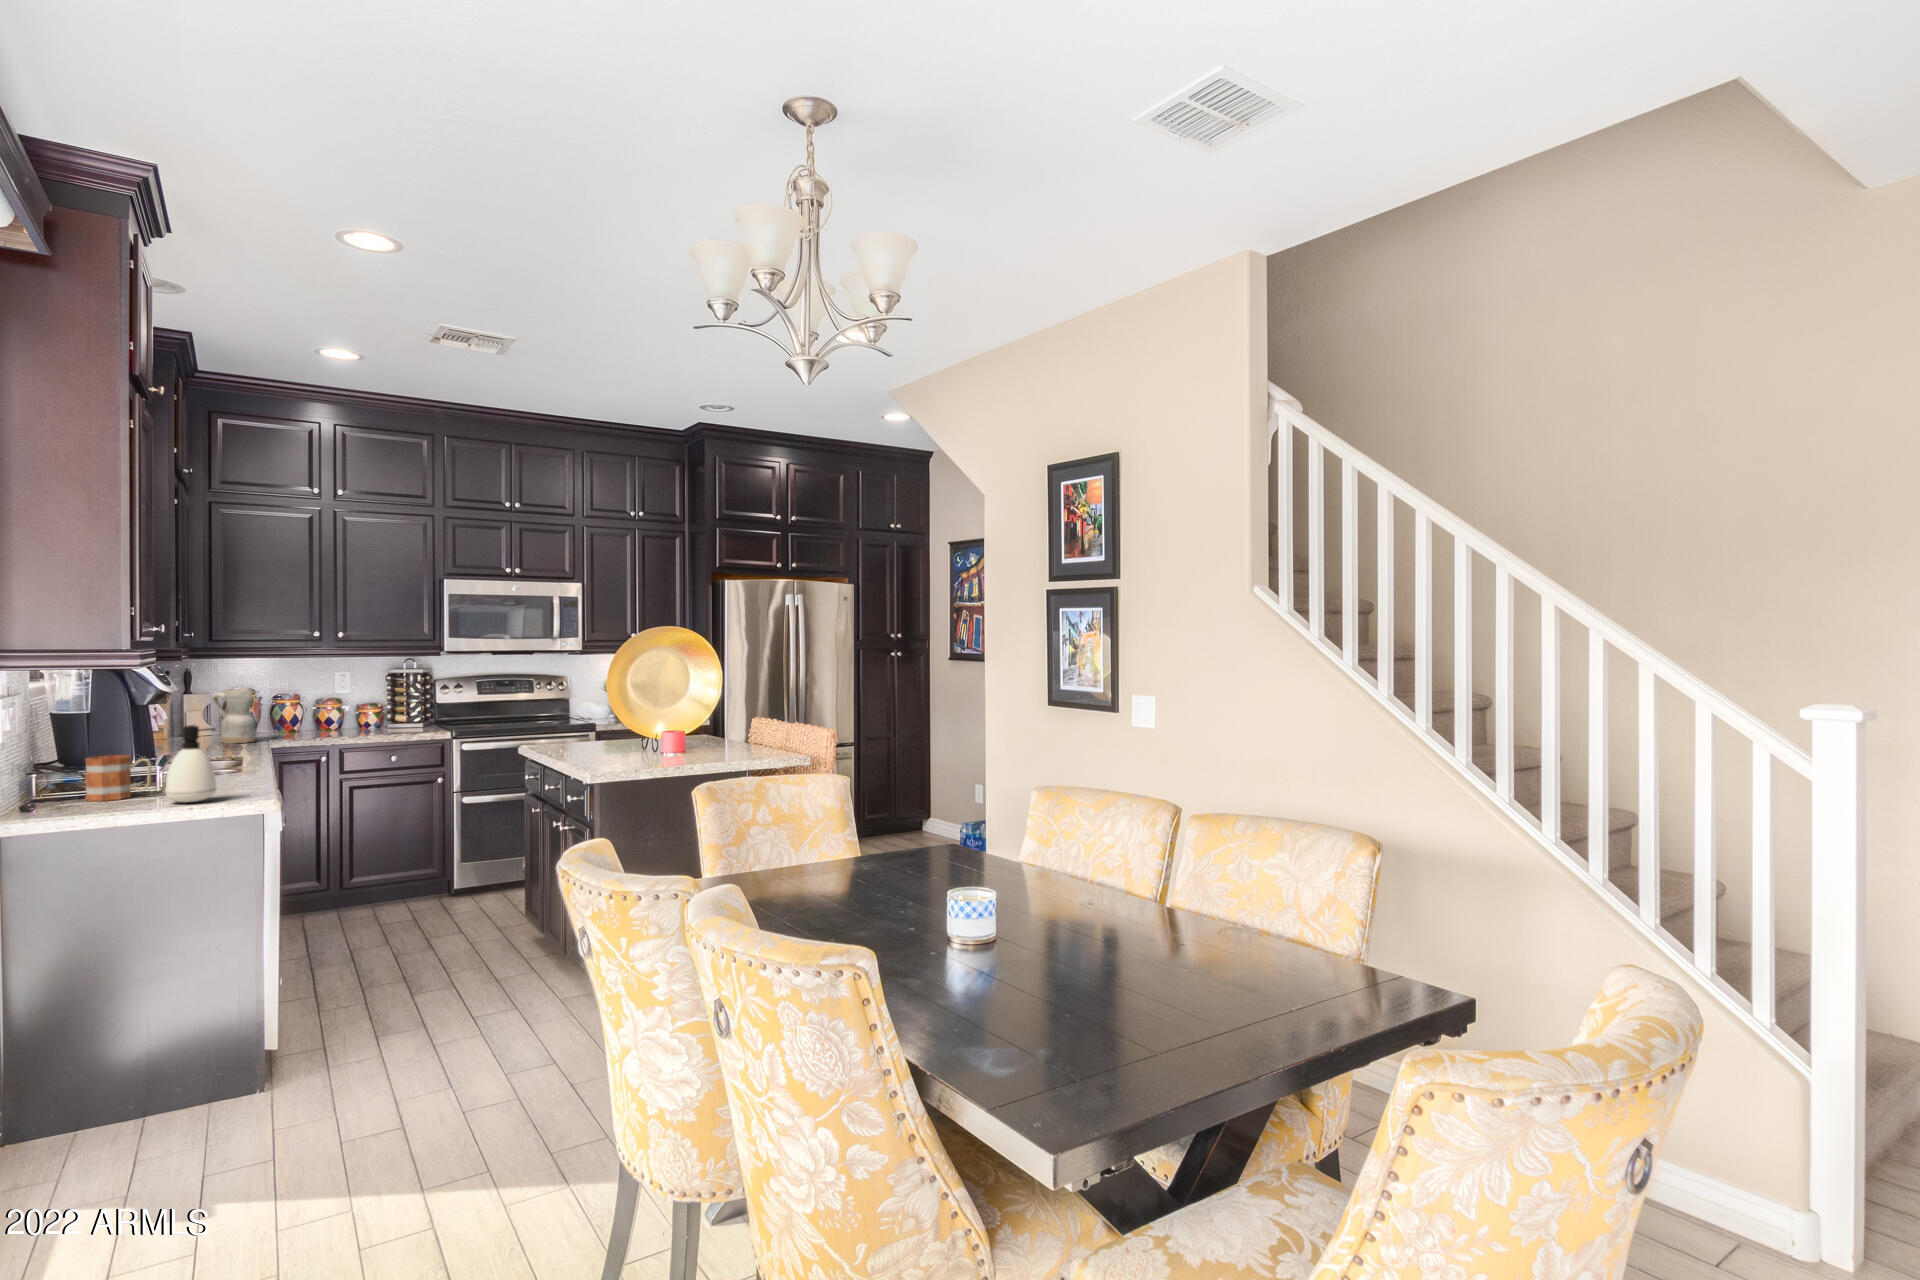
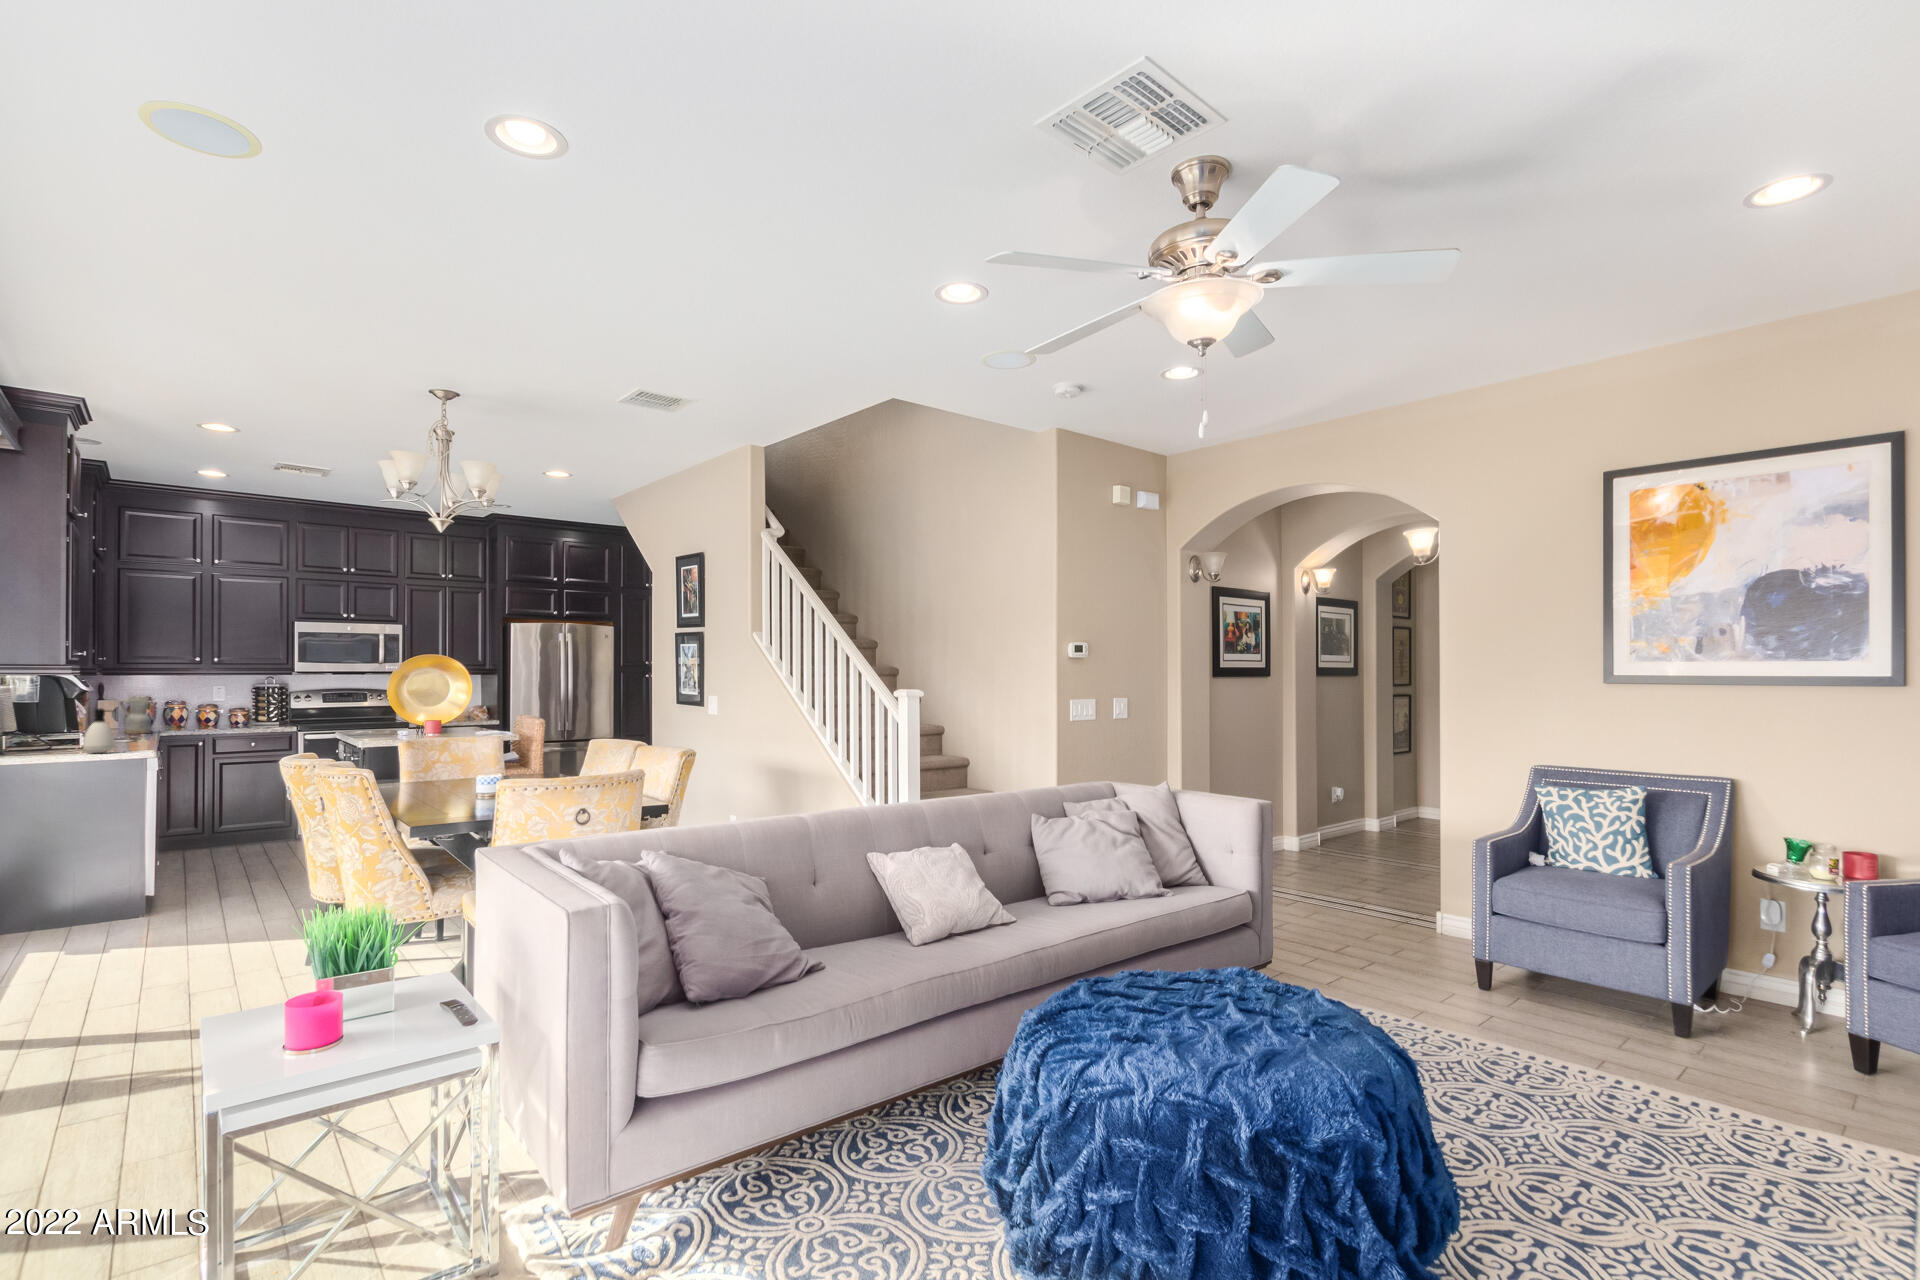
mug: present [85,755,152,801] -> none [33,727,75,753]

